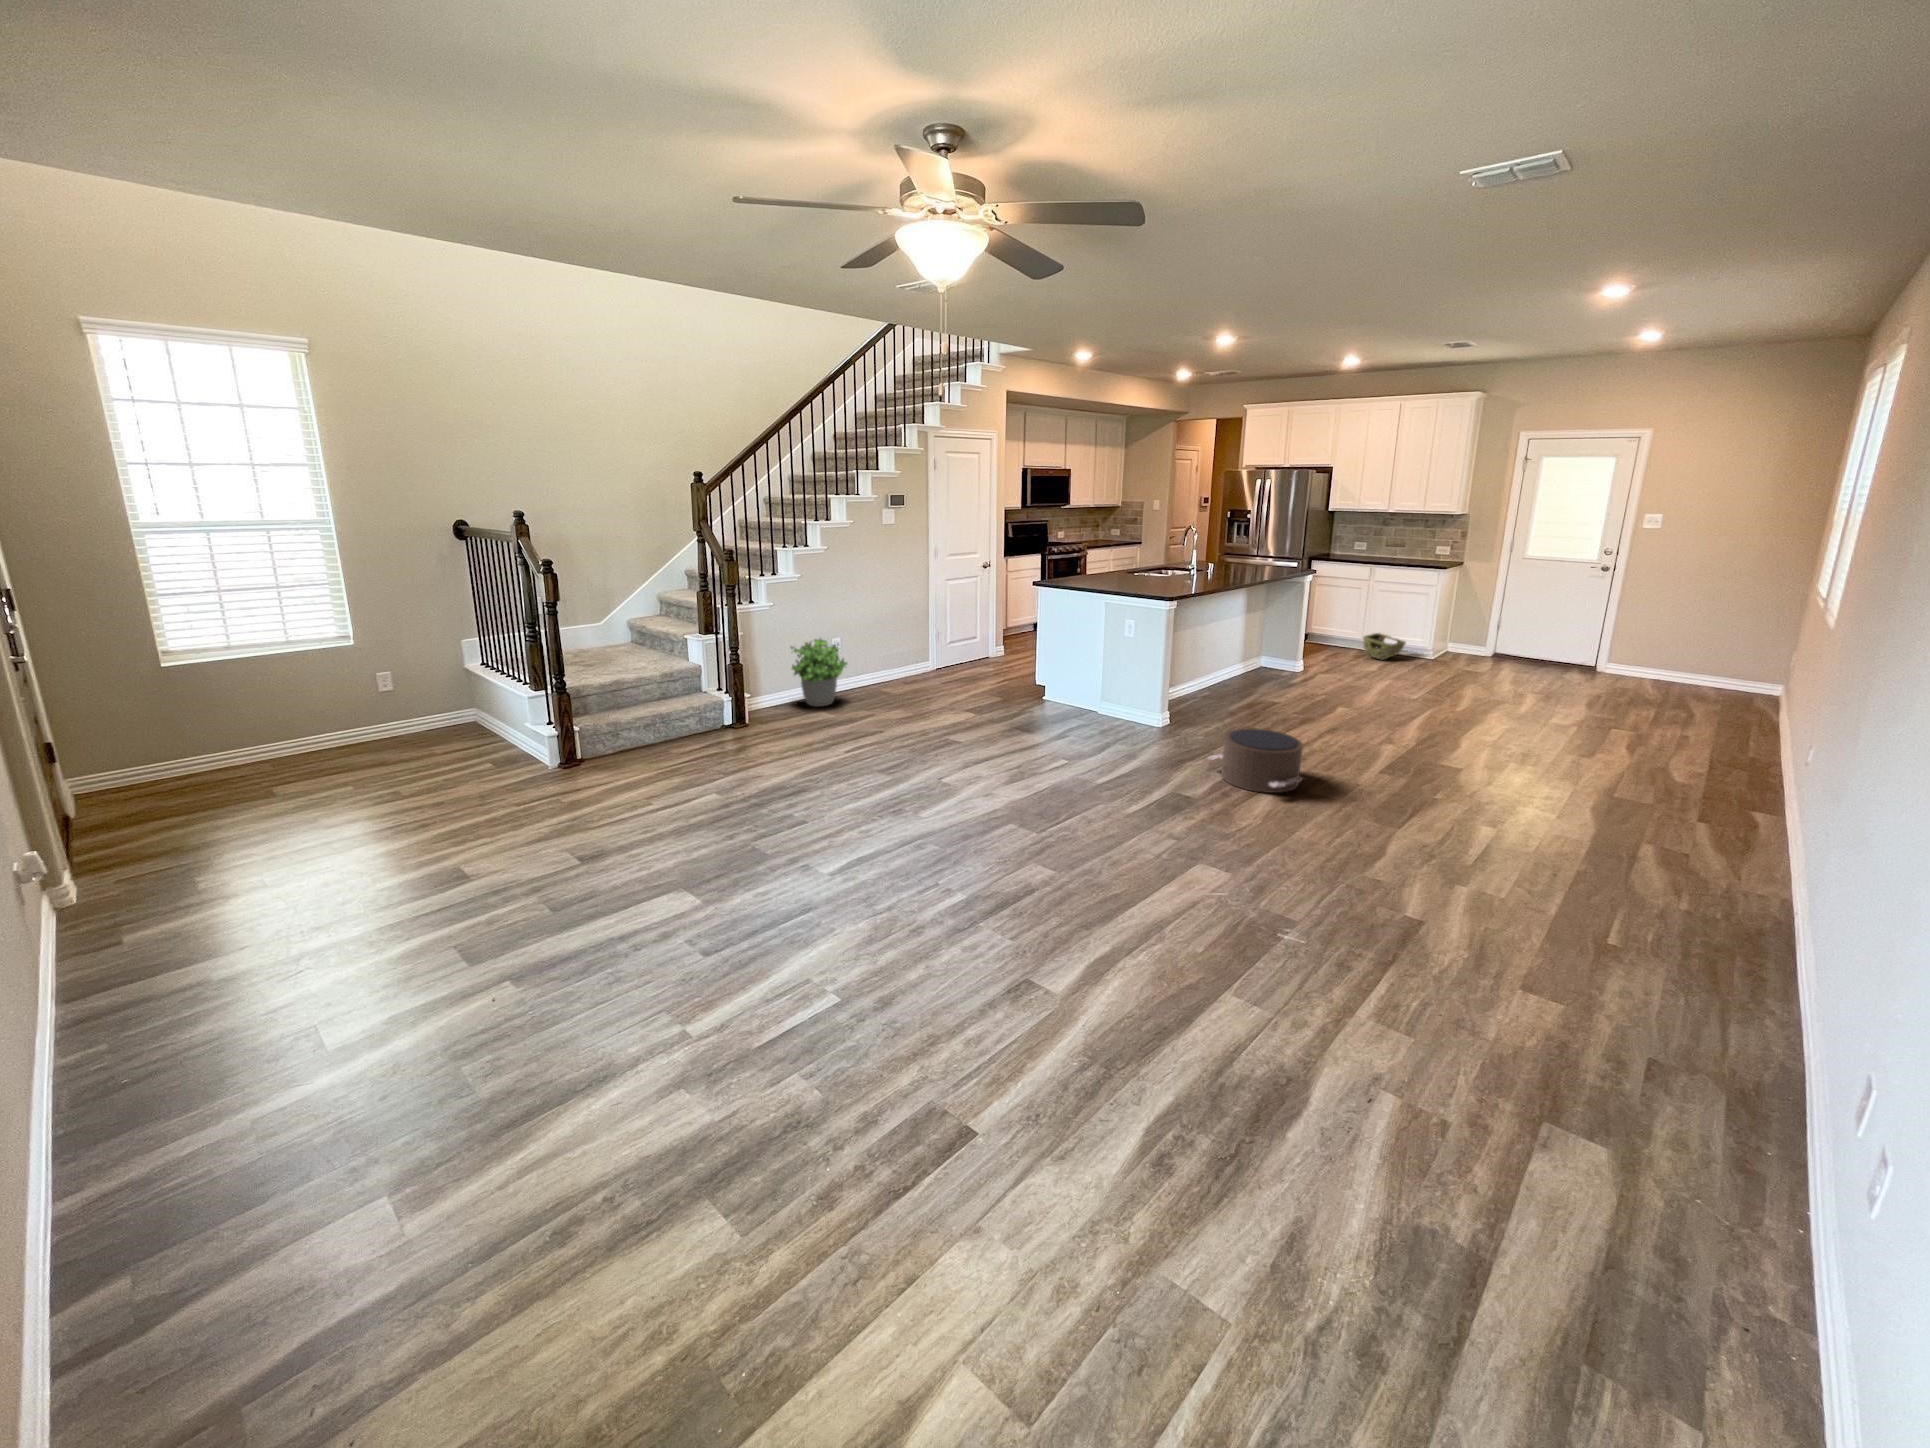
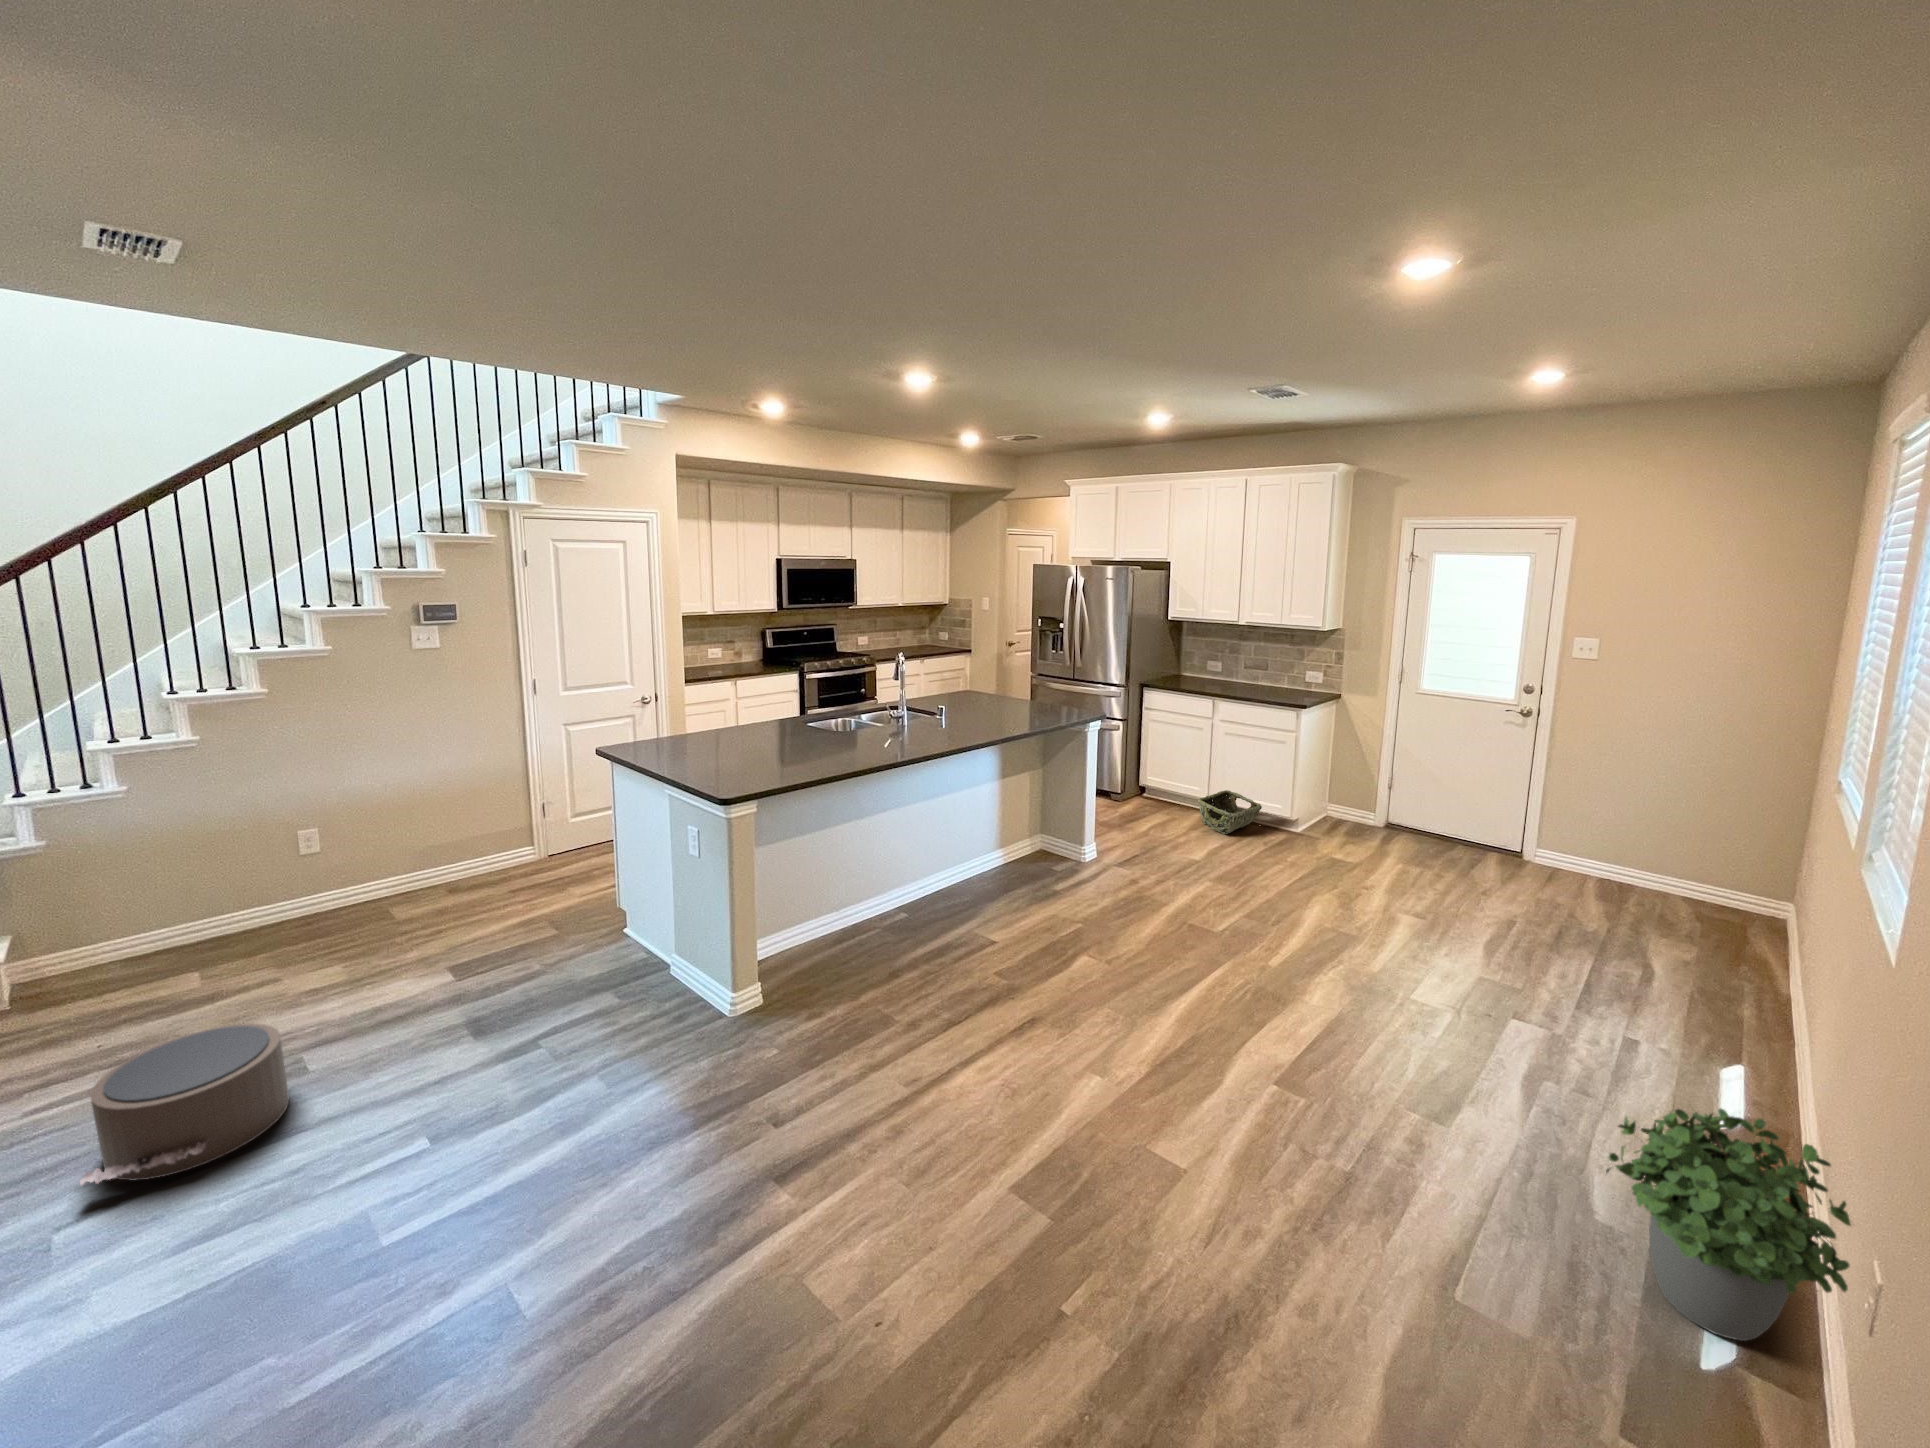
potted plant: present [791,638,847,707] -> present [1606,1108,1851,1341]
pouf: present [1208,729,1303,793] -> present [79,1023,289,1185]

